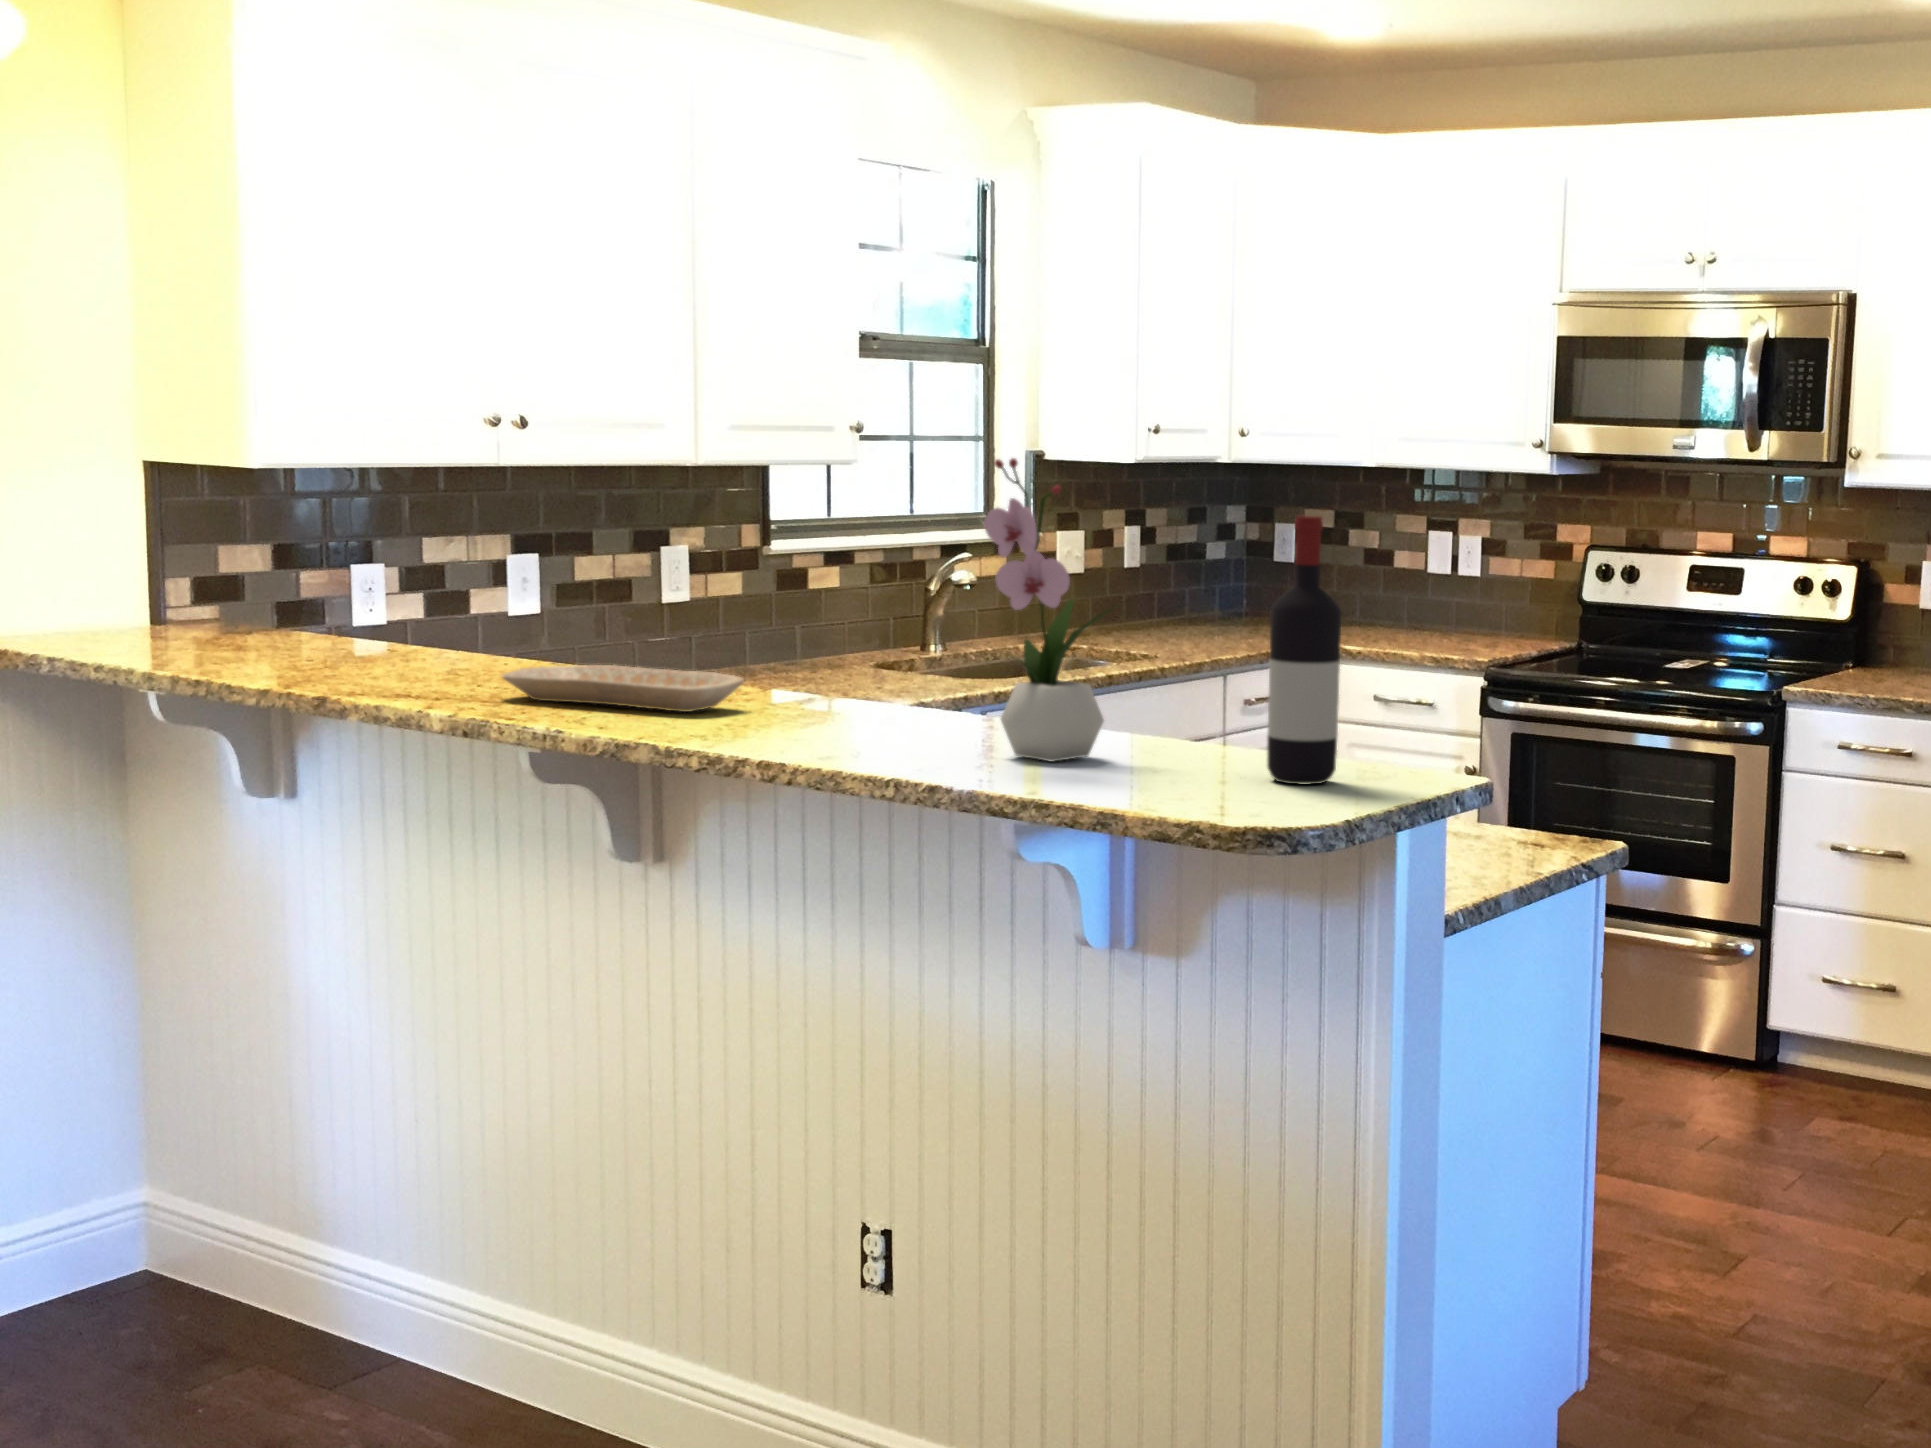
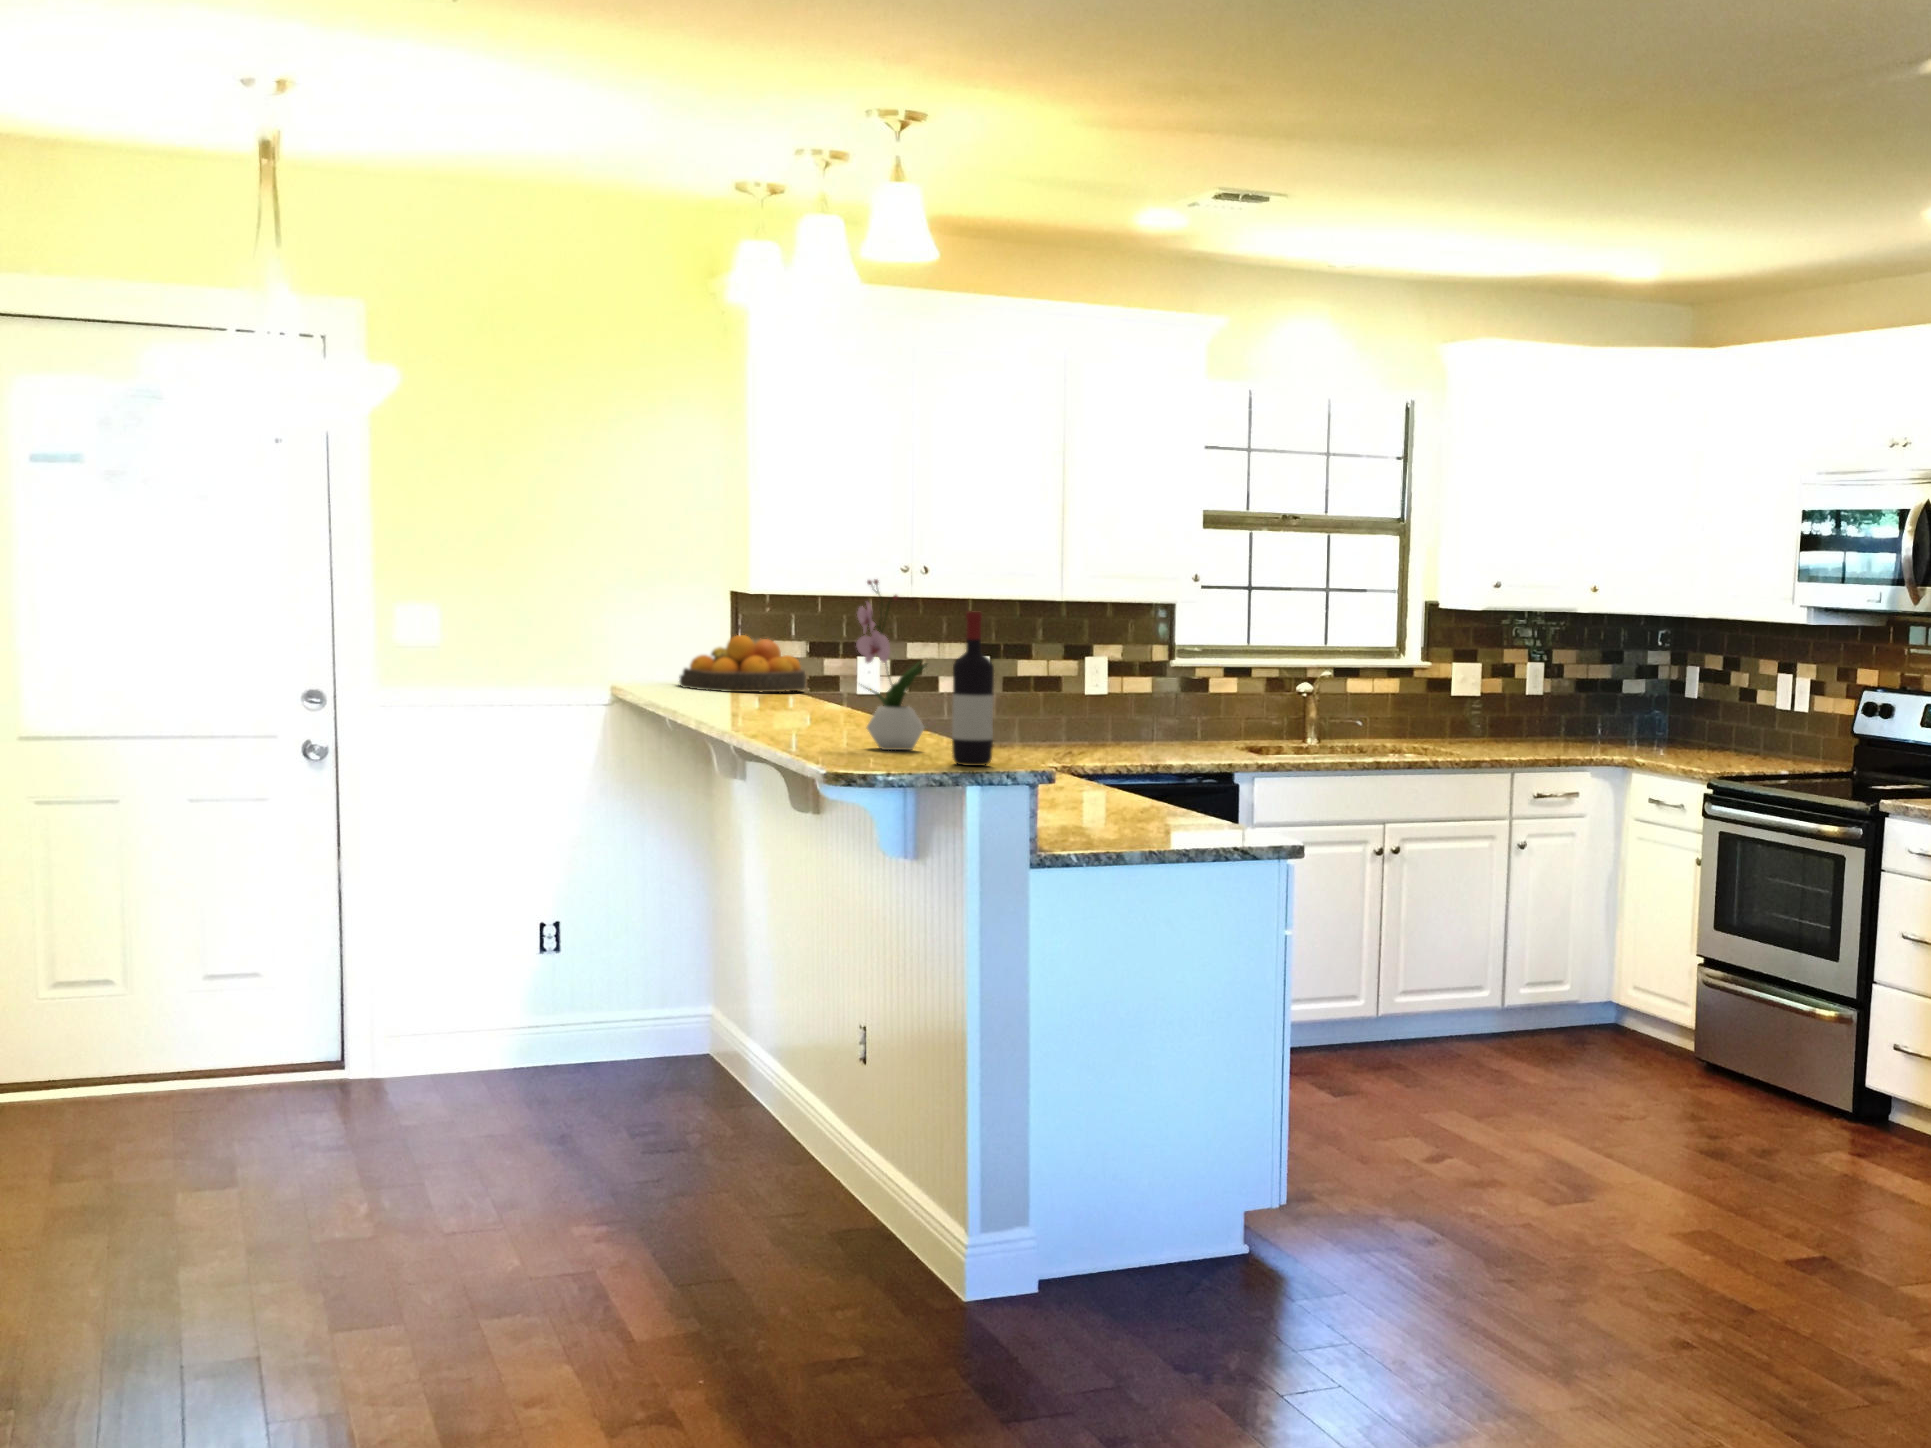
fruit bowl: none [41,534,292,642] -> present [679,635,806,692]
tray: present [503,665,744,712] -> none [750,701,854,725]

